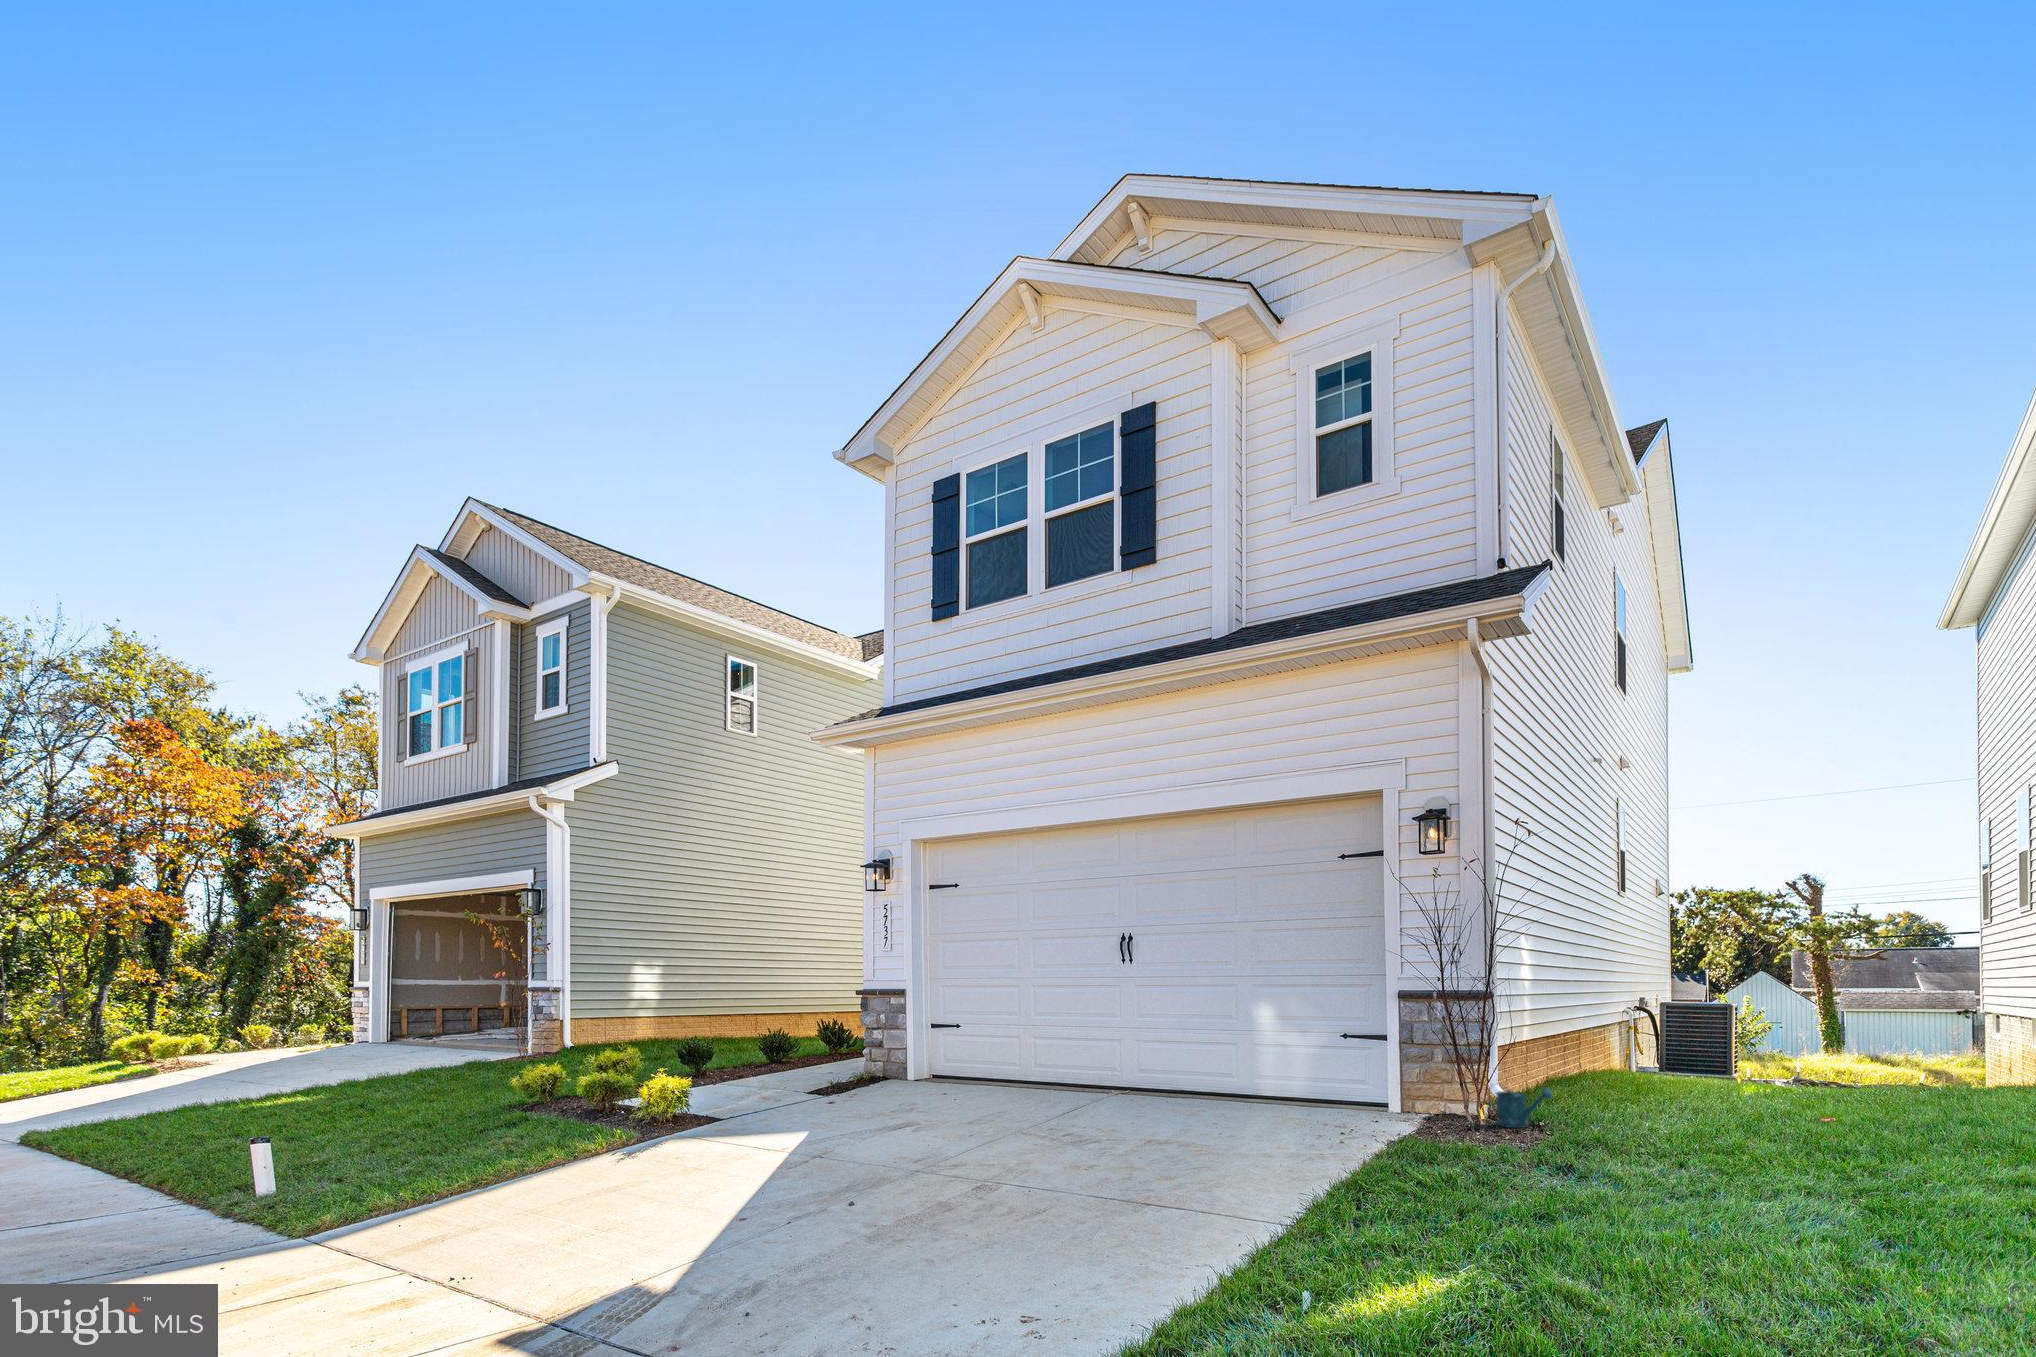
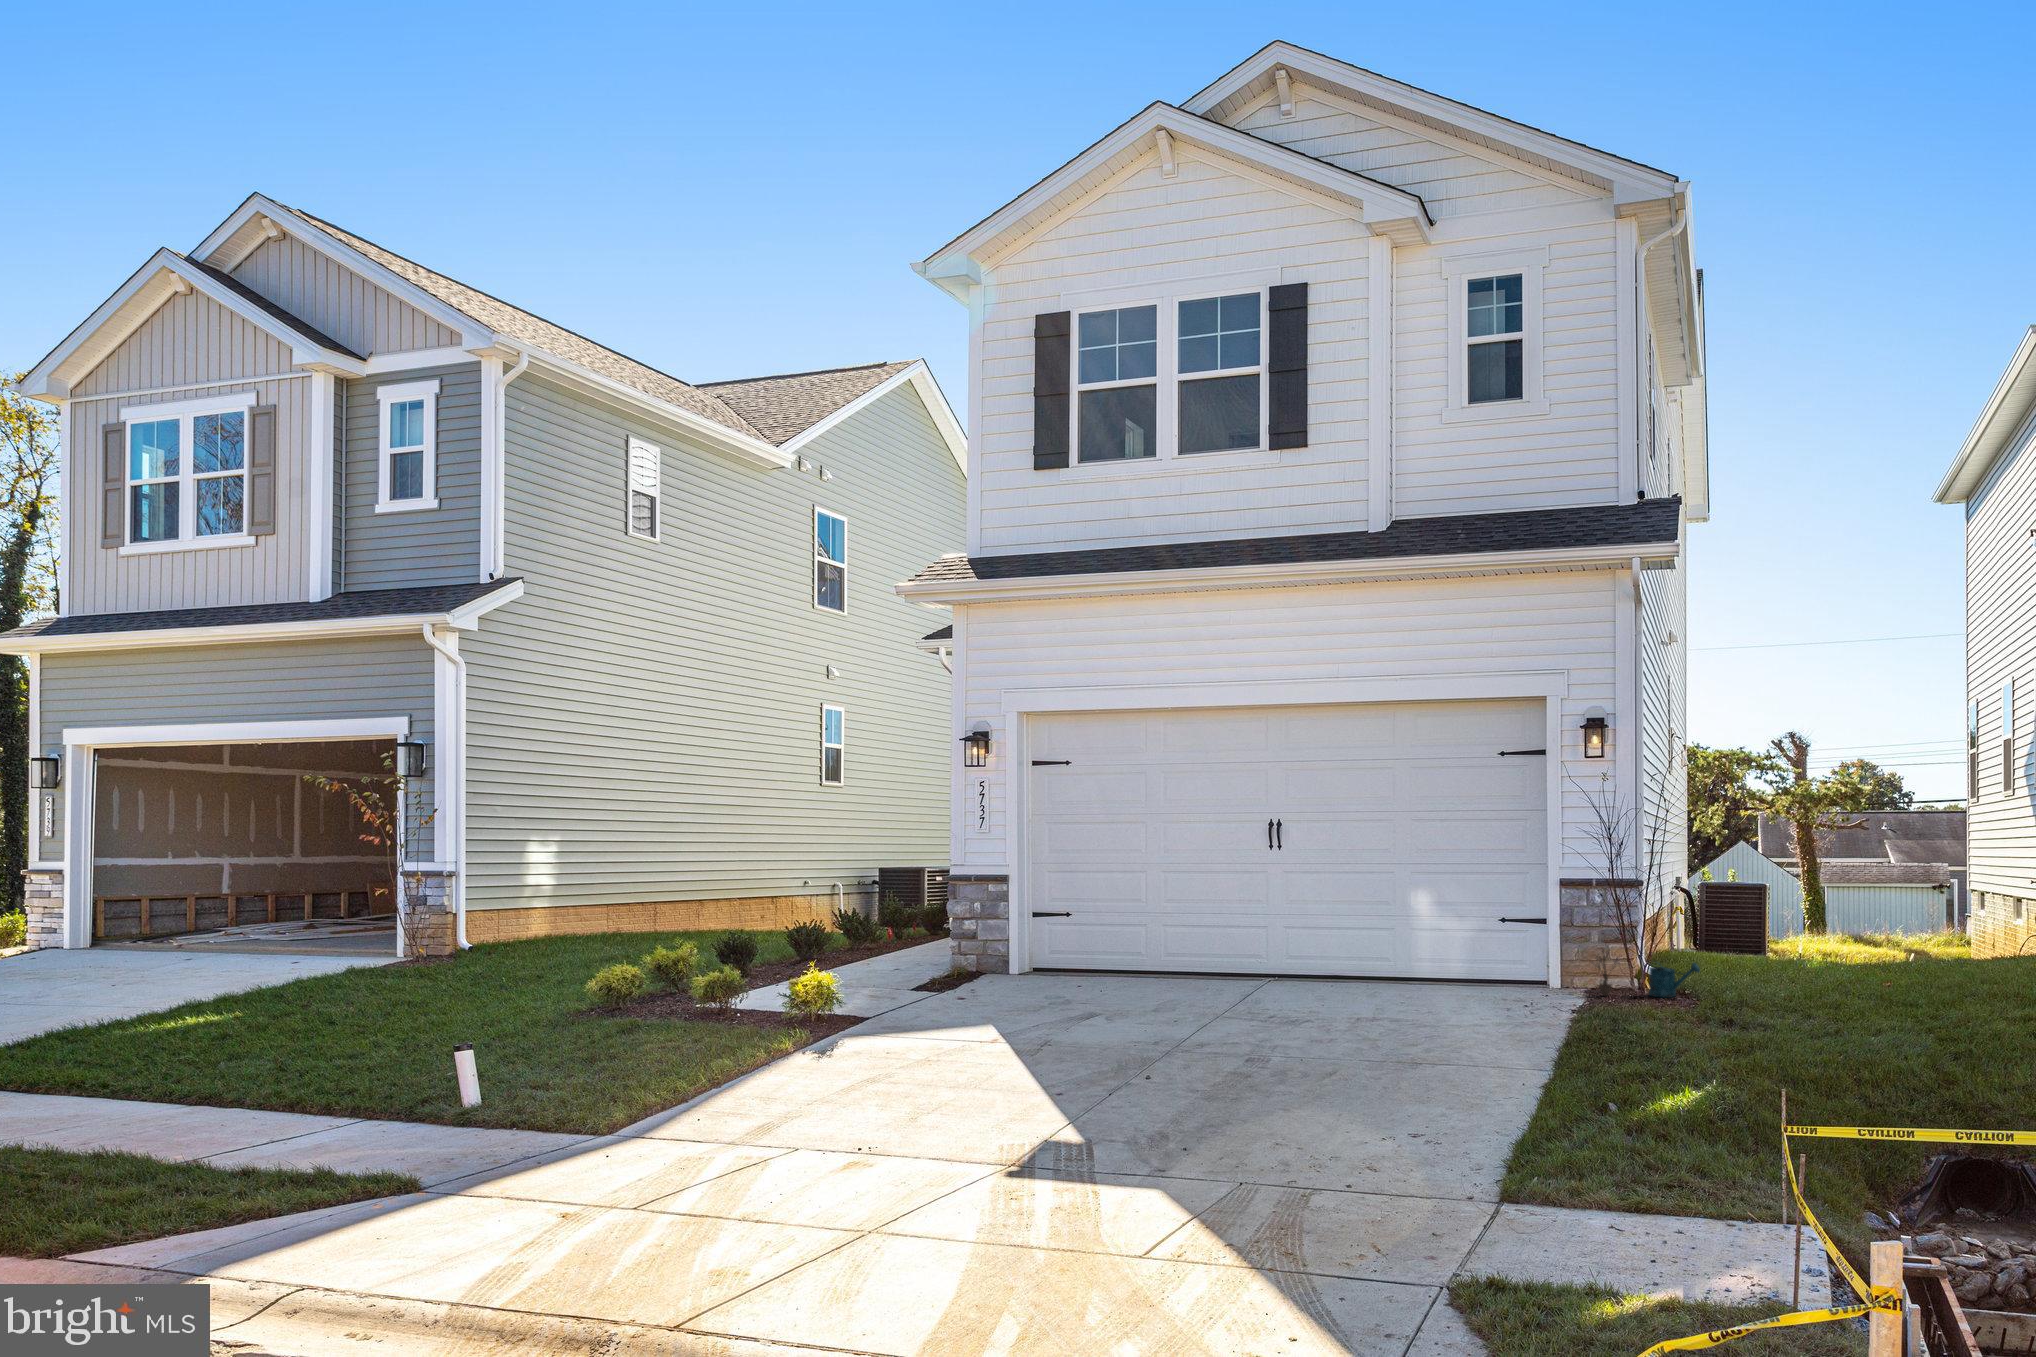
decorative plant: none [1428,1067,1461,1125] -> present [1591,951,1618,996]

